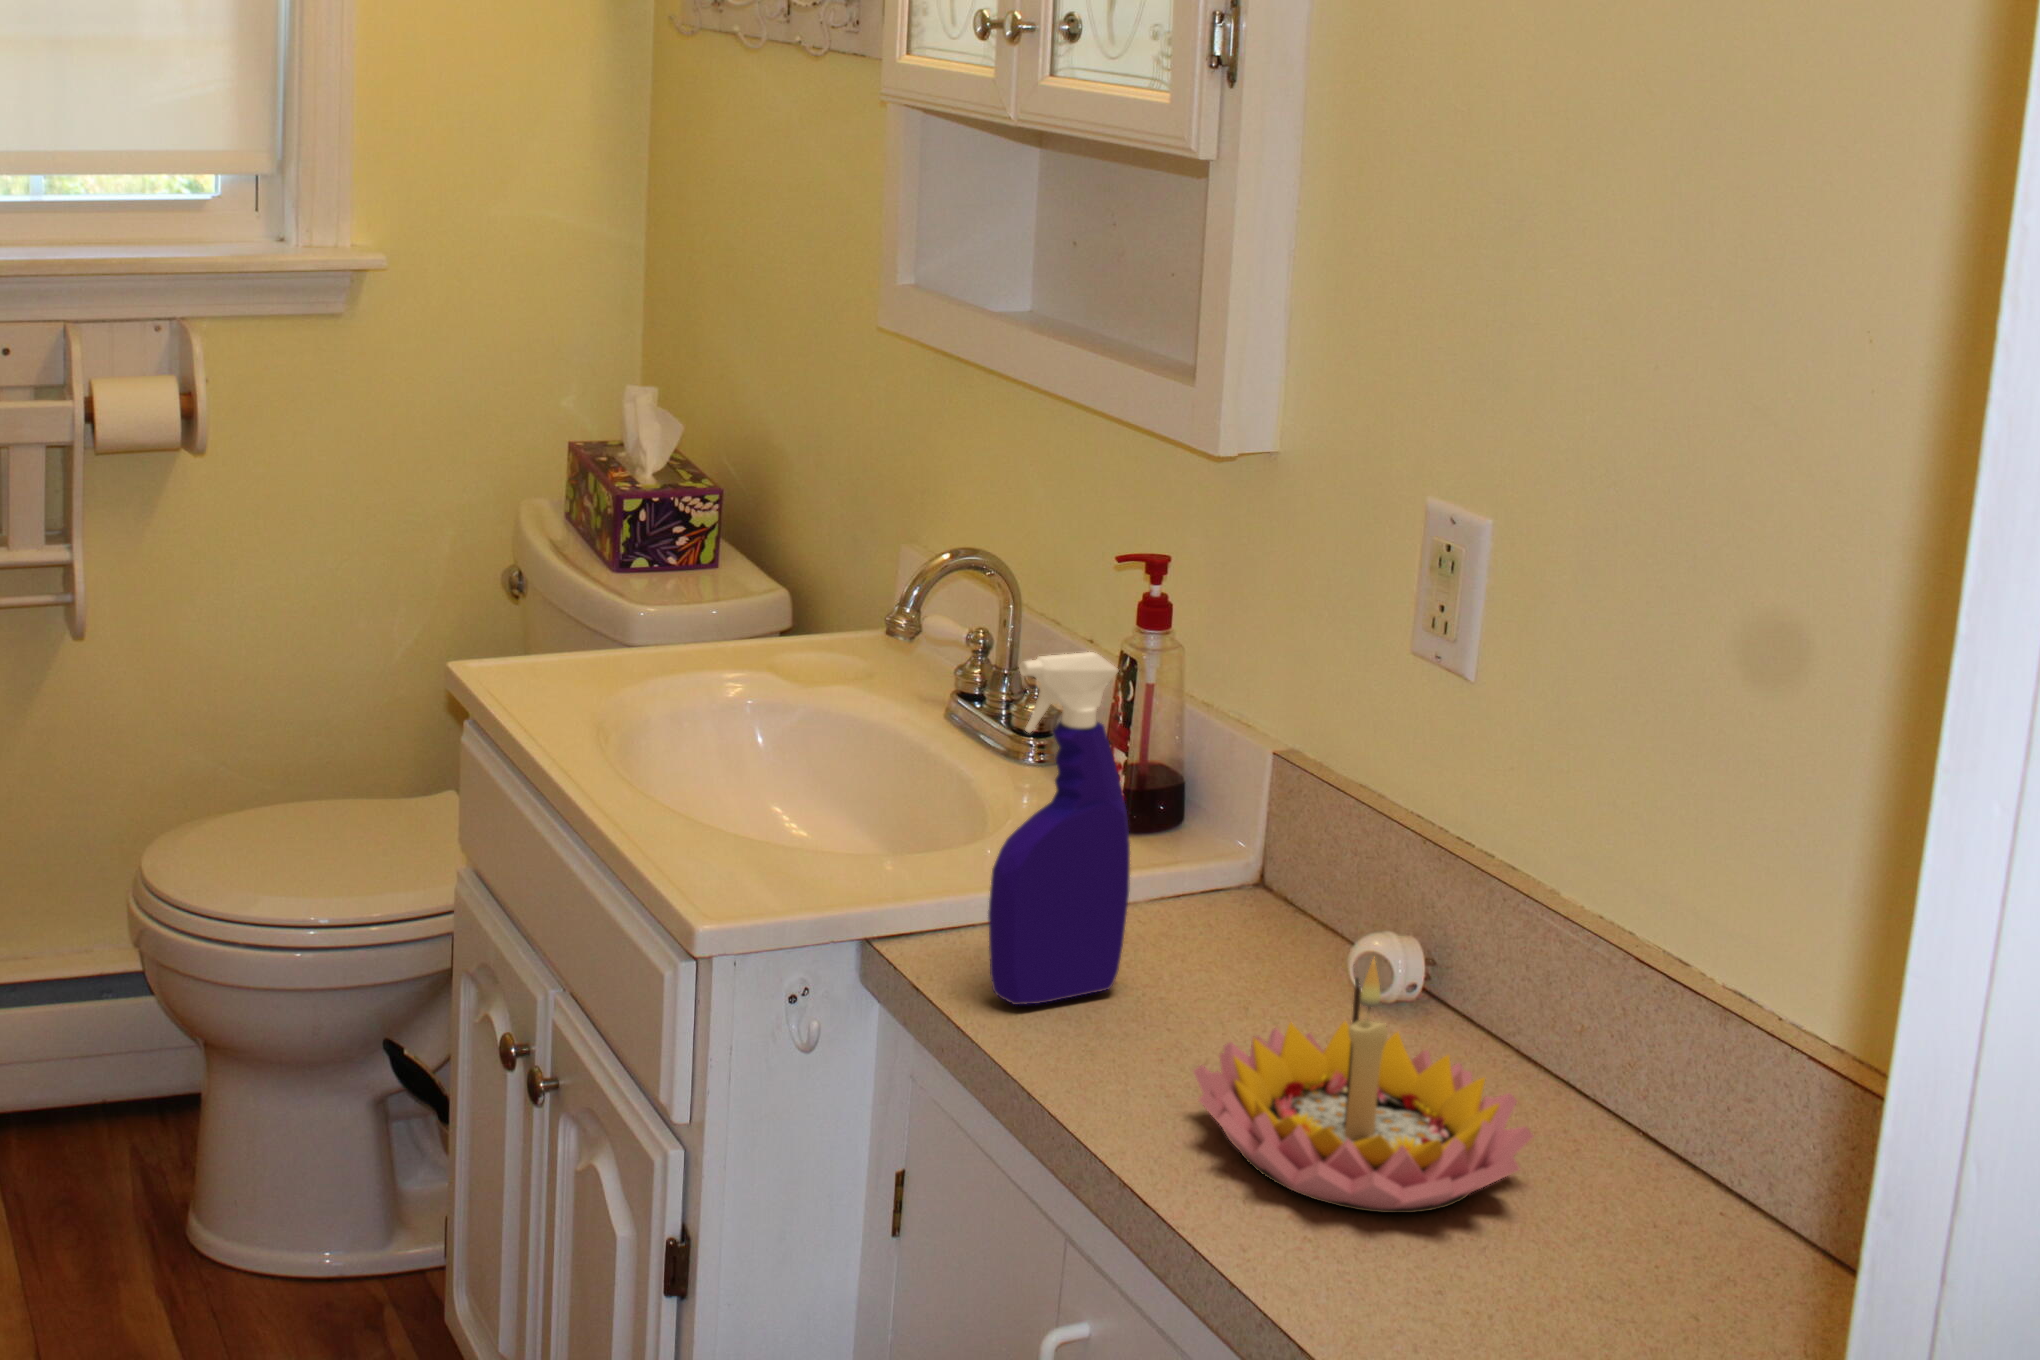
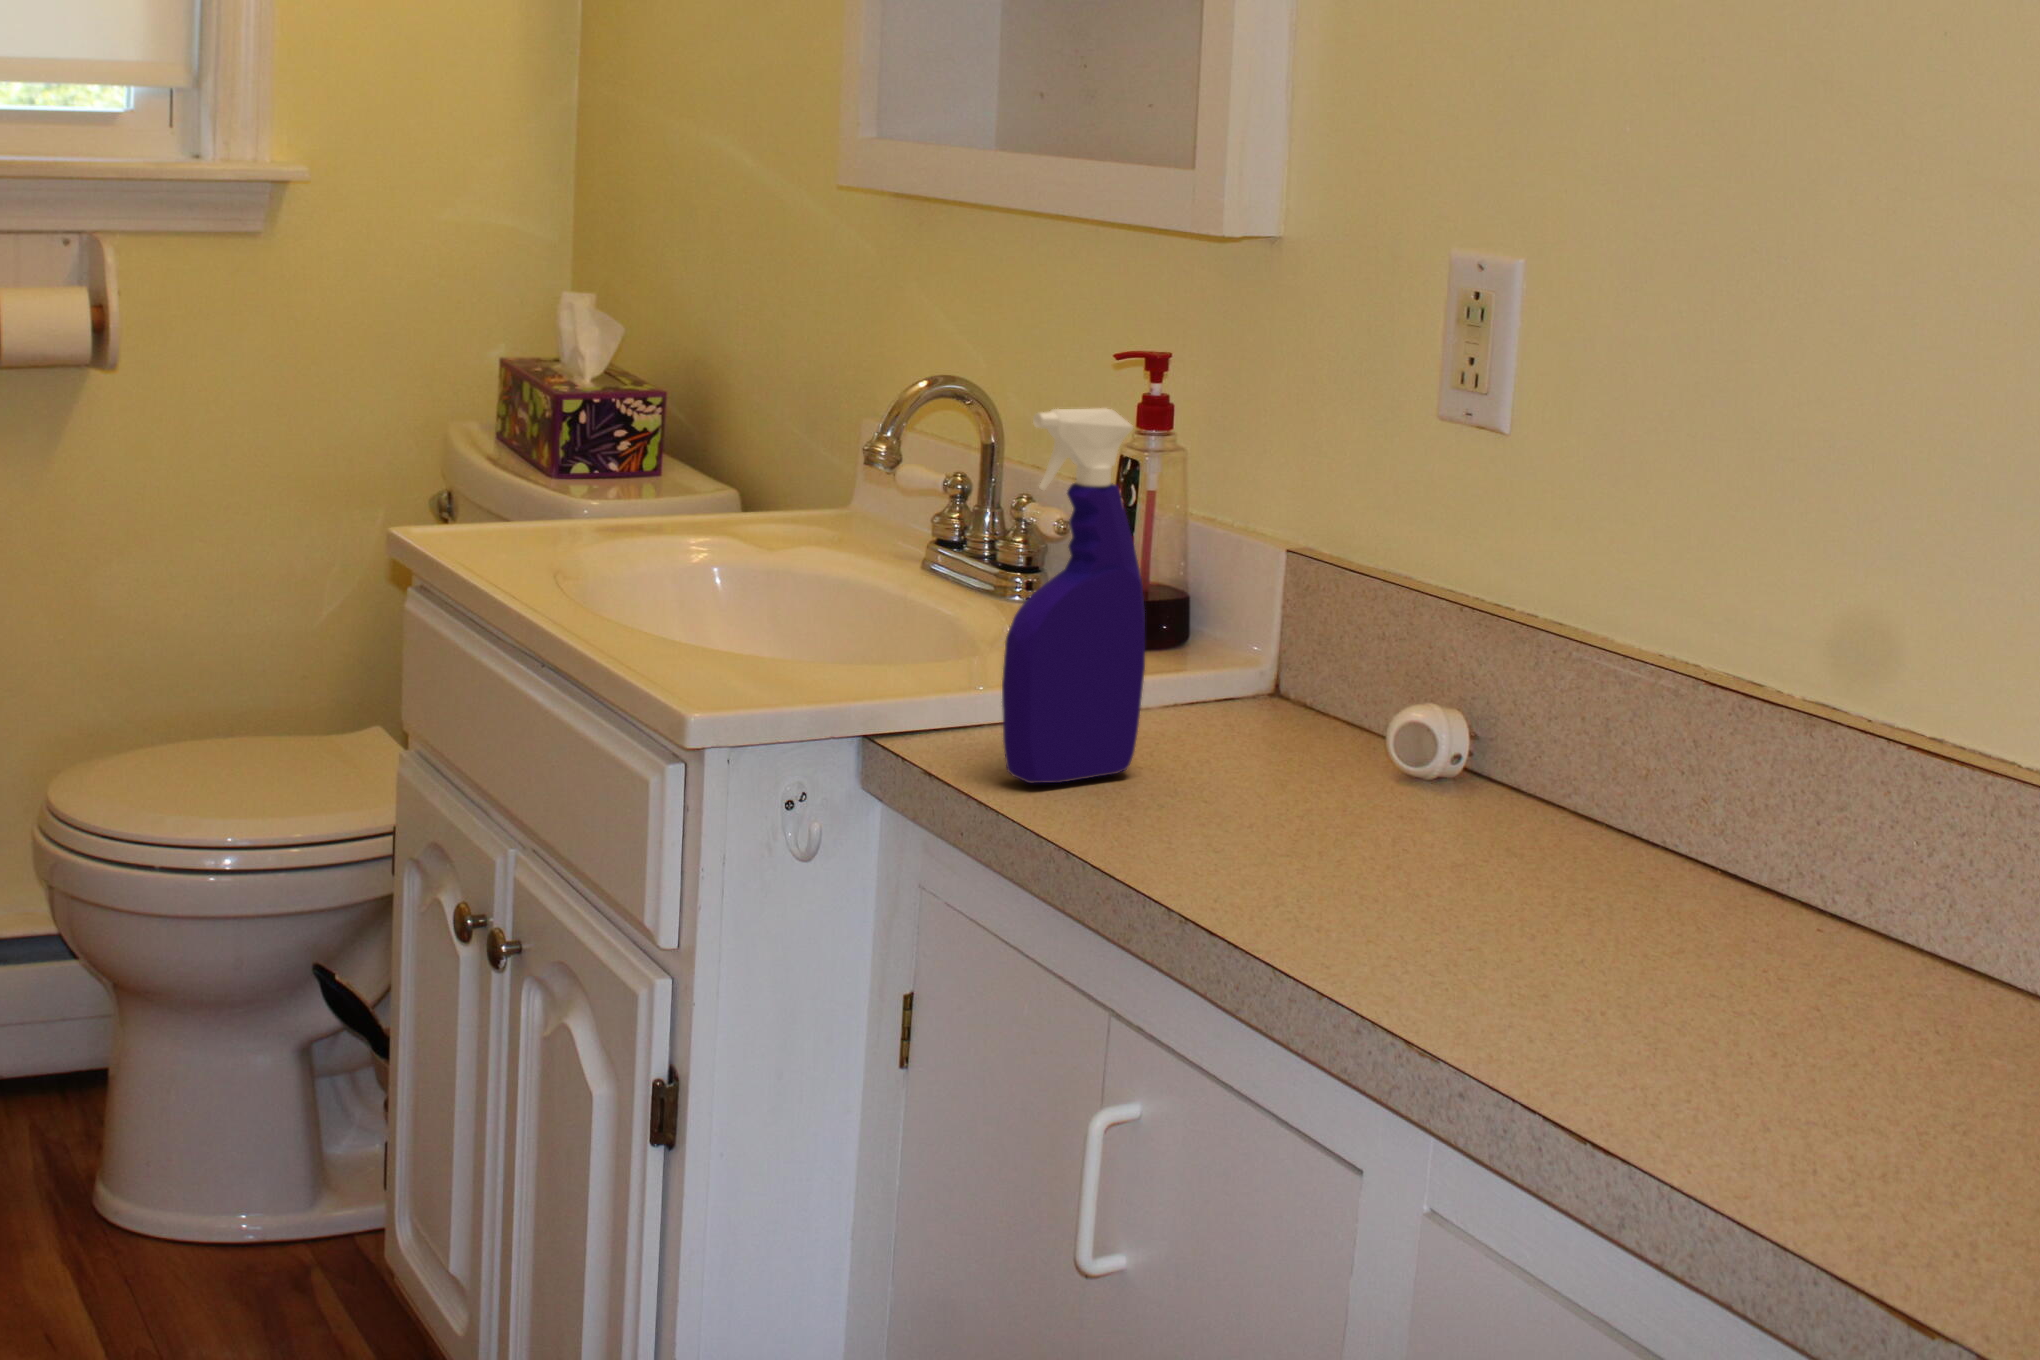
candle holder: present [1193,957,1534,1213] -> none [1229,671,1587,933]

